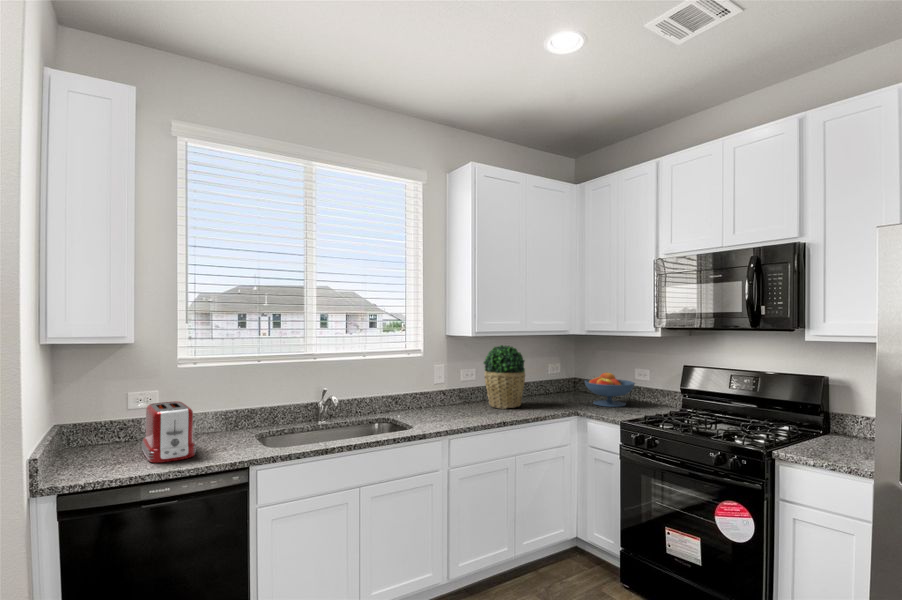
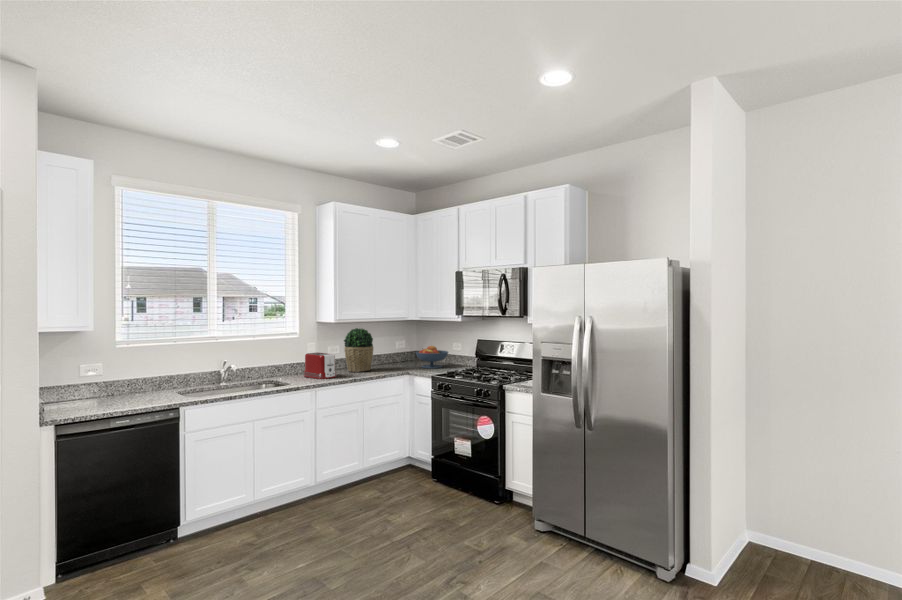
toaster: present [142,401,196,463] -> present [304,352,336,379]

